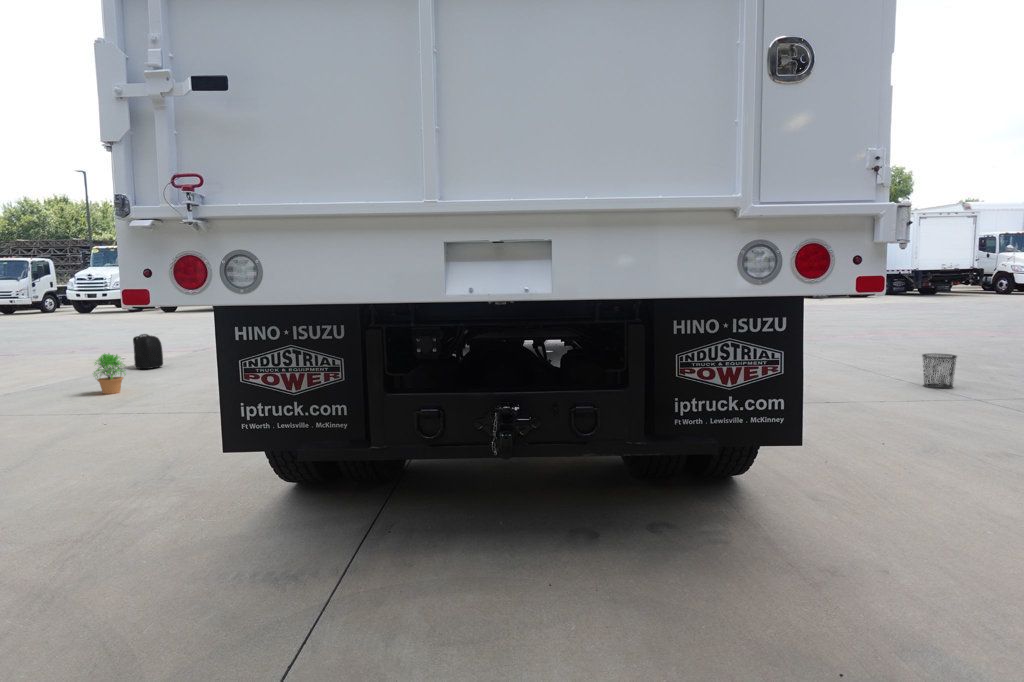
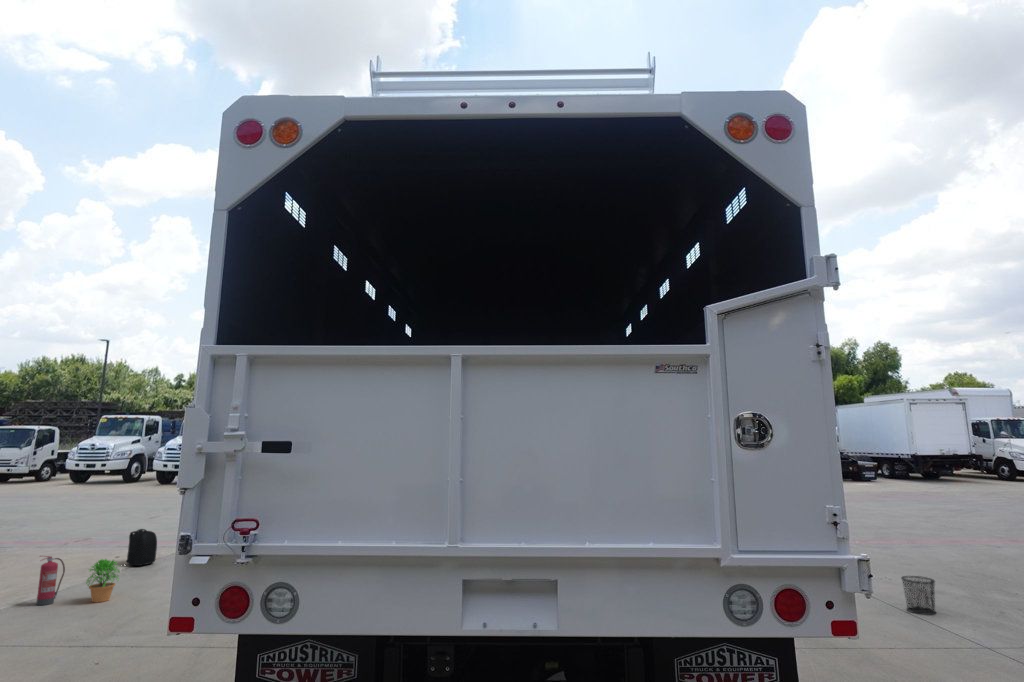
fire extinguisher: none [42,351,71,397] -> present [36,556,65,605]

